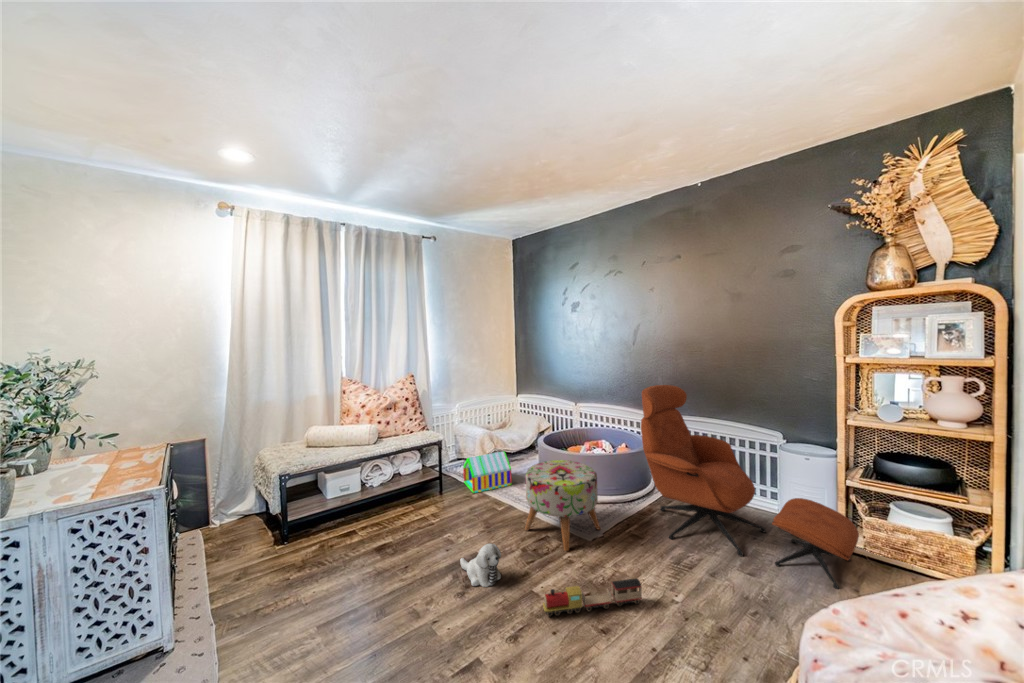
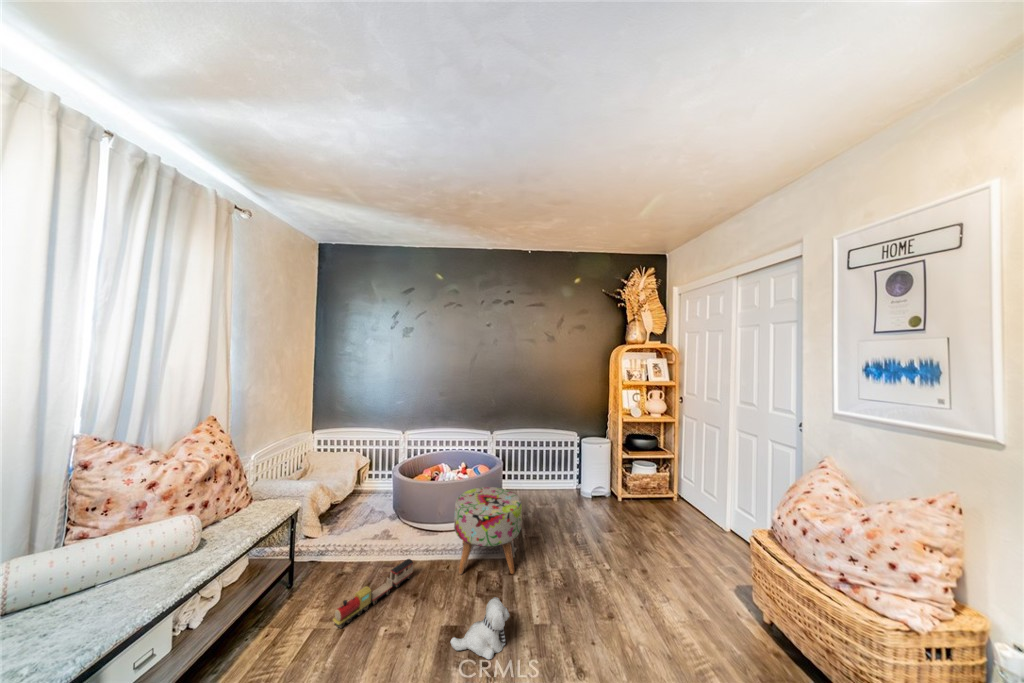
lounge chair: present [641,385,859,589] -> none [522,410,644,528]
toy house: present [463,451,512,493] -> none [318,499,385,564]
toy train: present [543,579,642,616] -> present [333,559,413,628]

